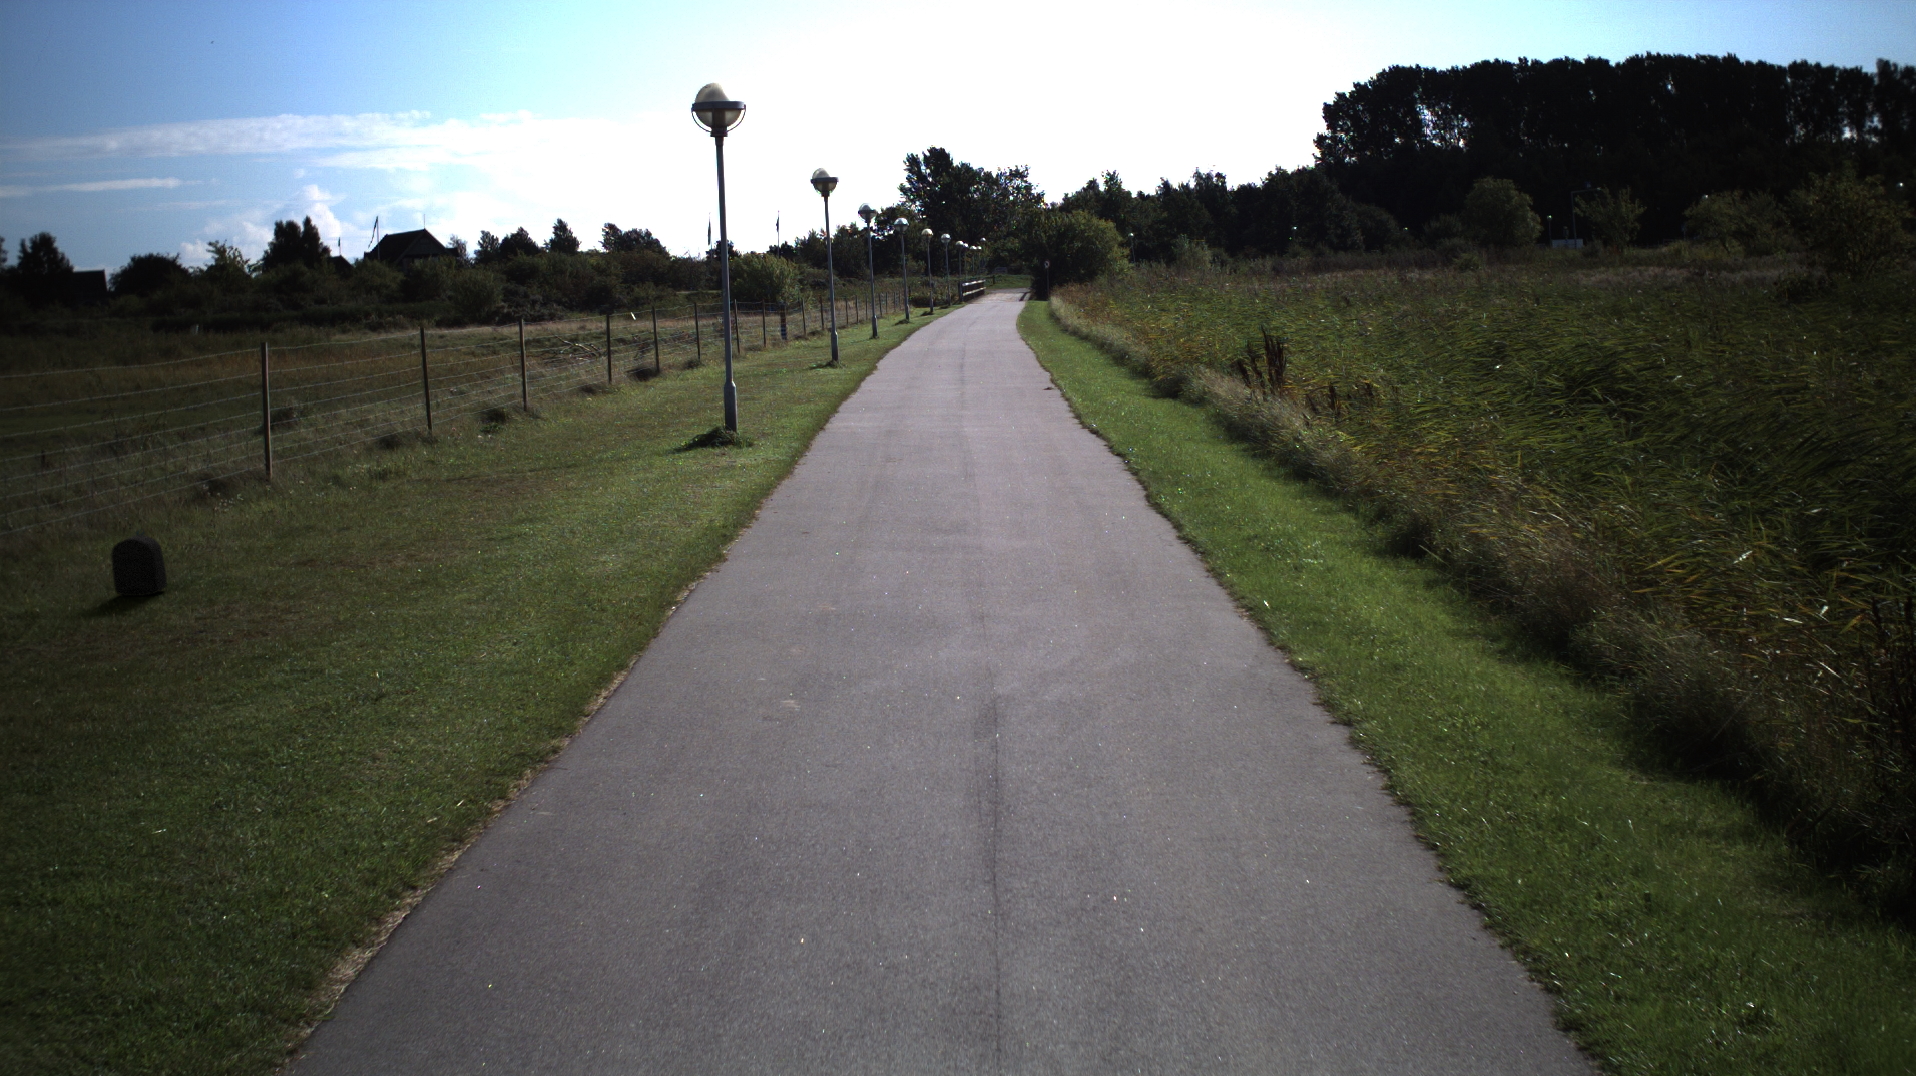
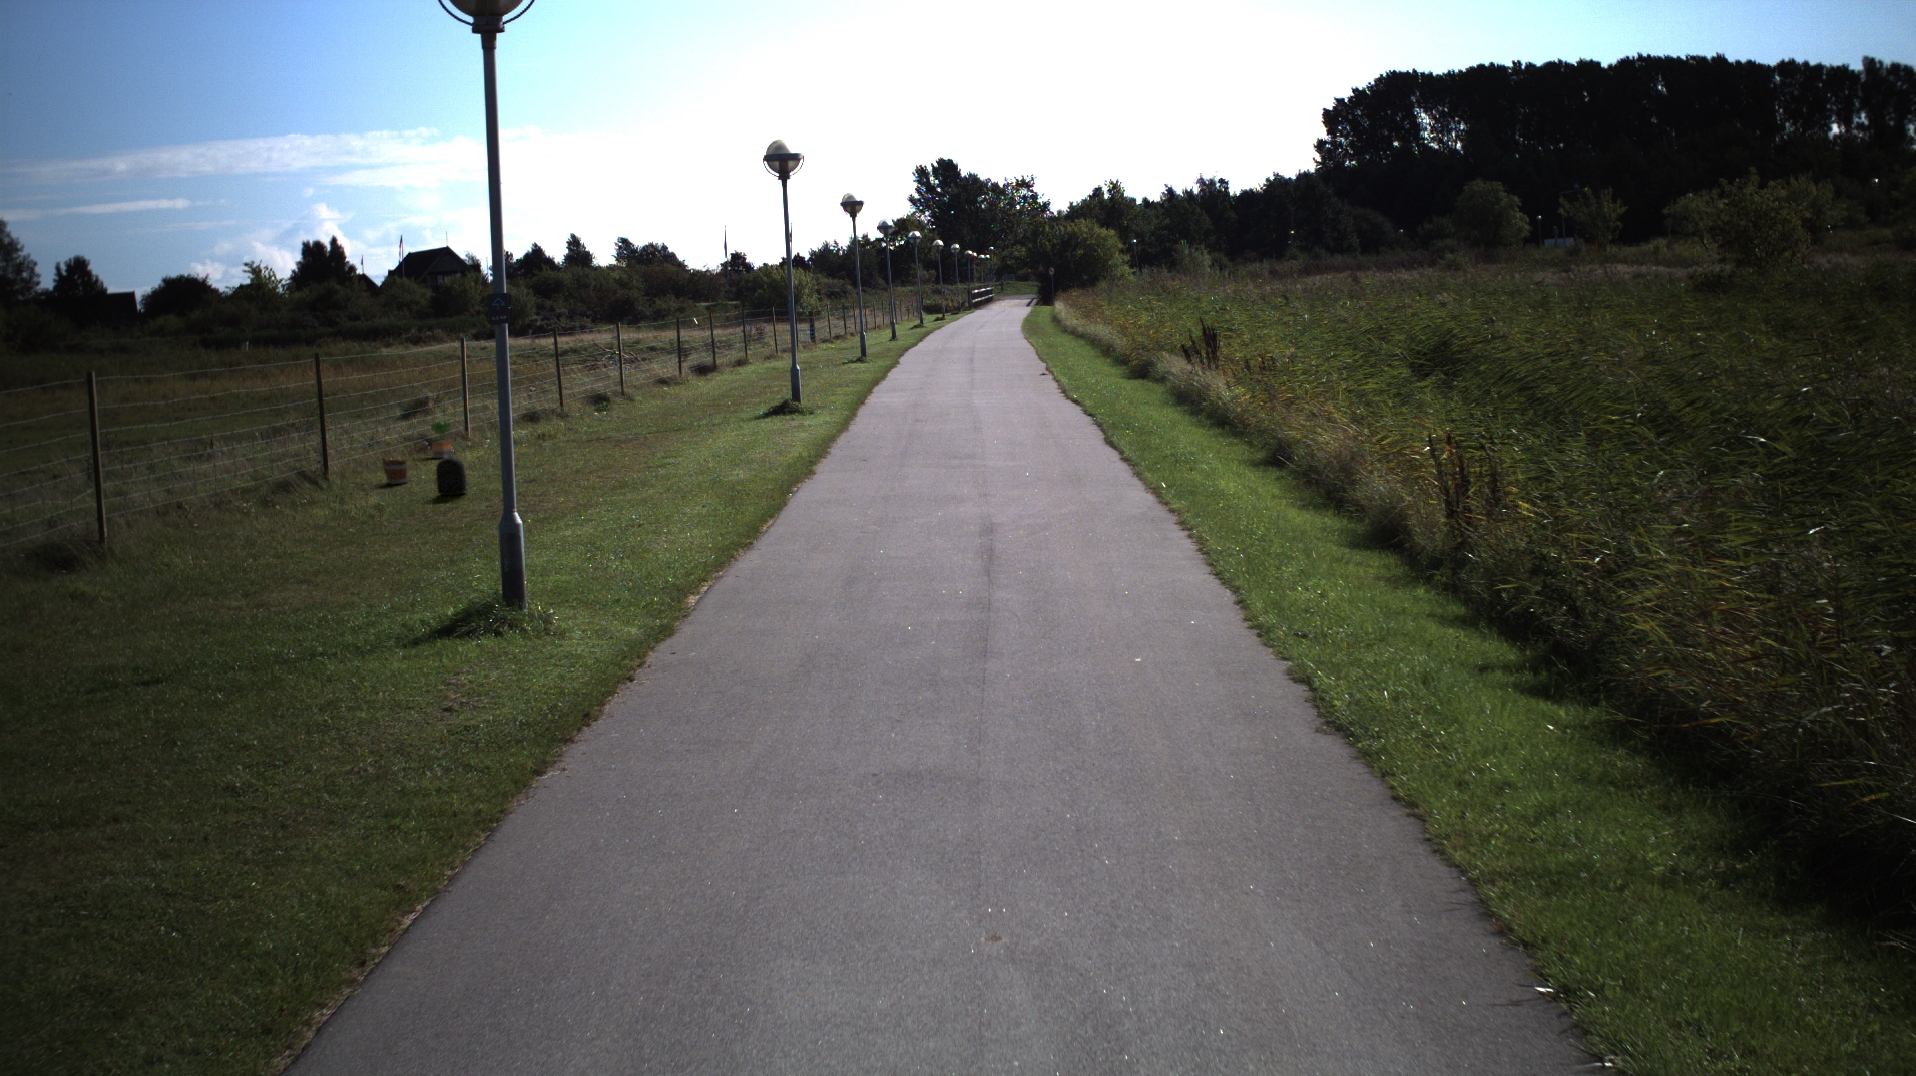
potted tree: none [187,459,228,512] -> present [430,422,453,458]
bucket: none [65,525,104,567] -> present [382,458,408,484]

